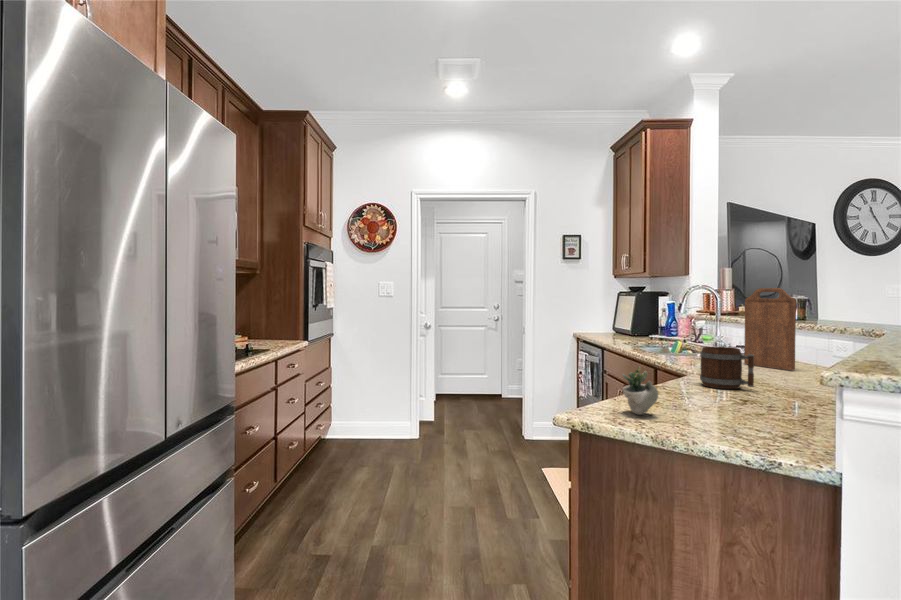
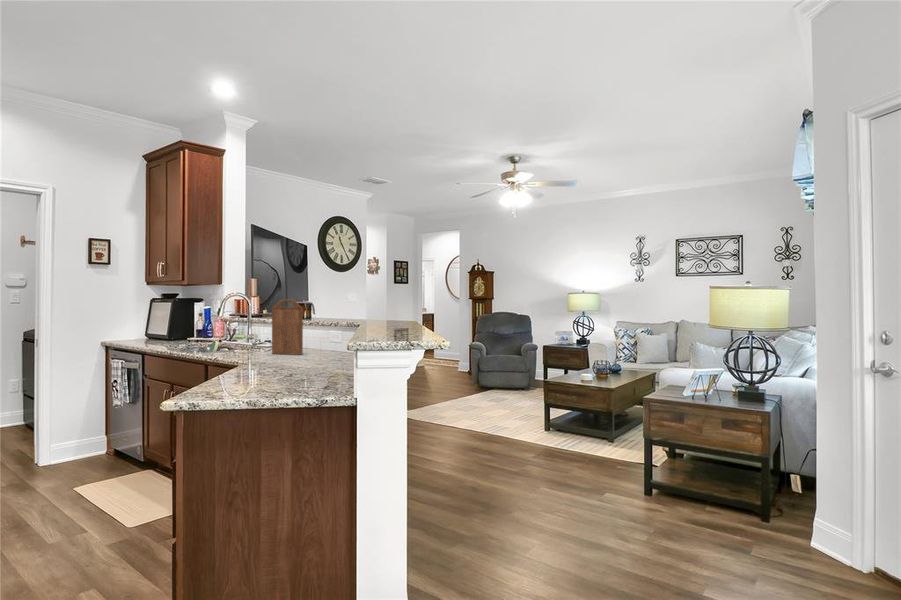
mug: present [700,346,754,389] -> none [251,343,285,371]
succulent plant: present [622,367,678,415] -> none [214,359,254,393]

